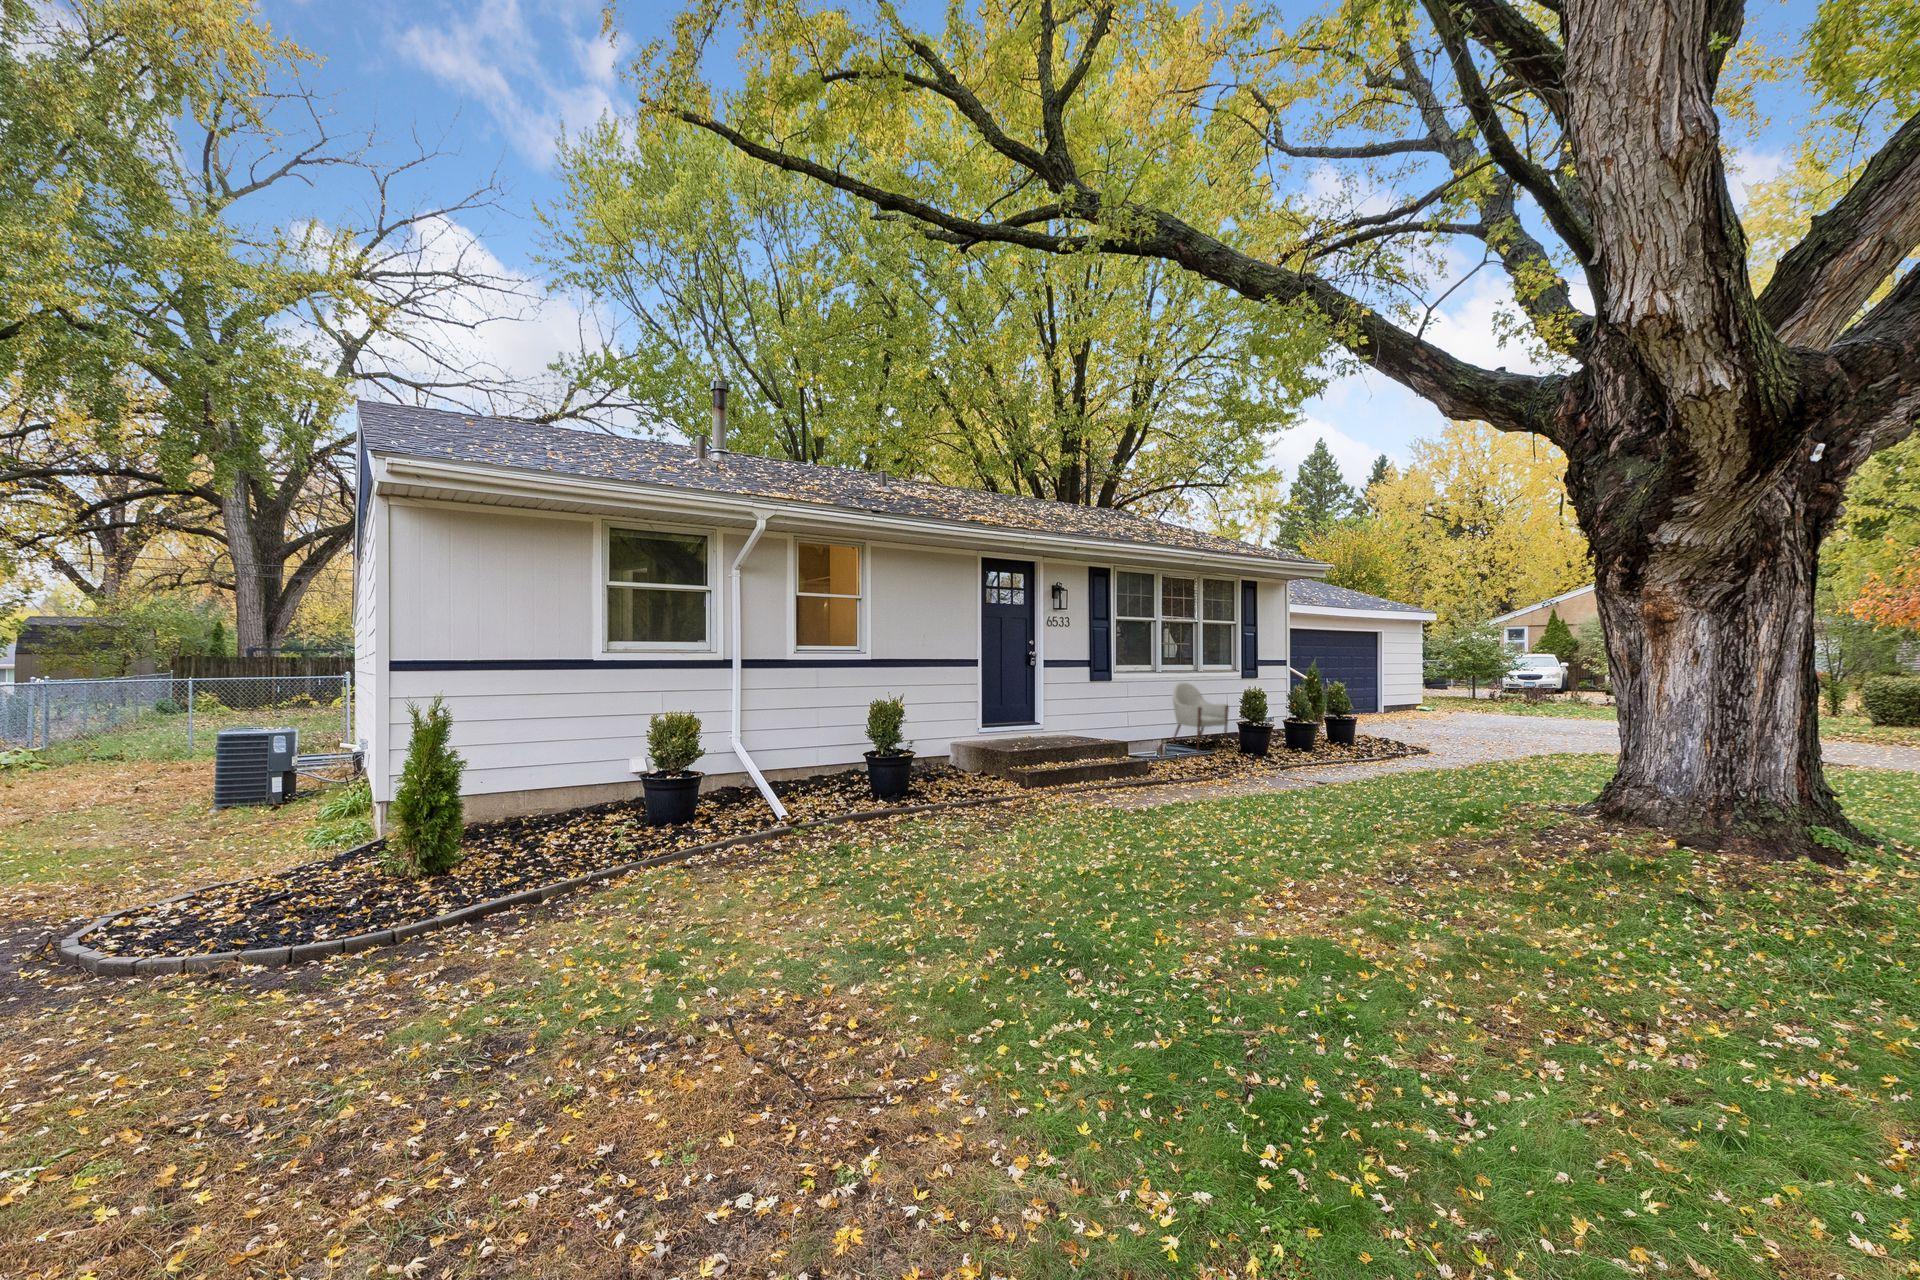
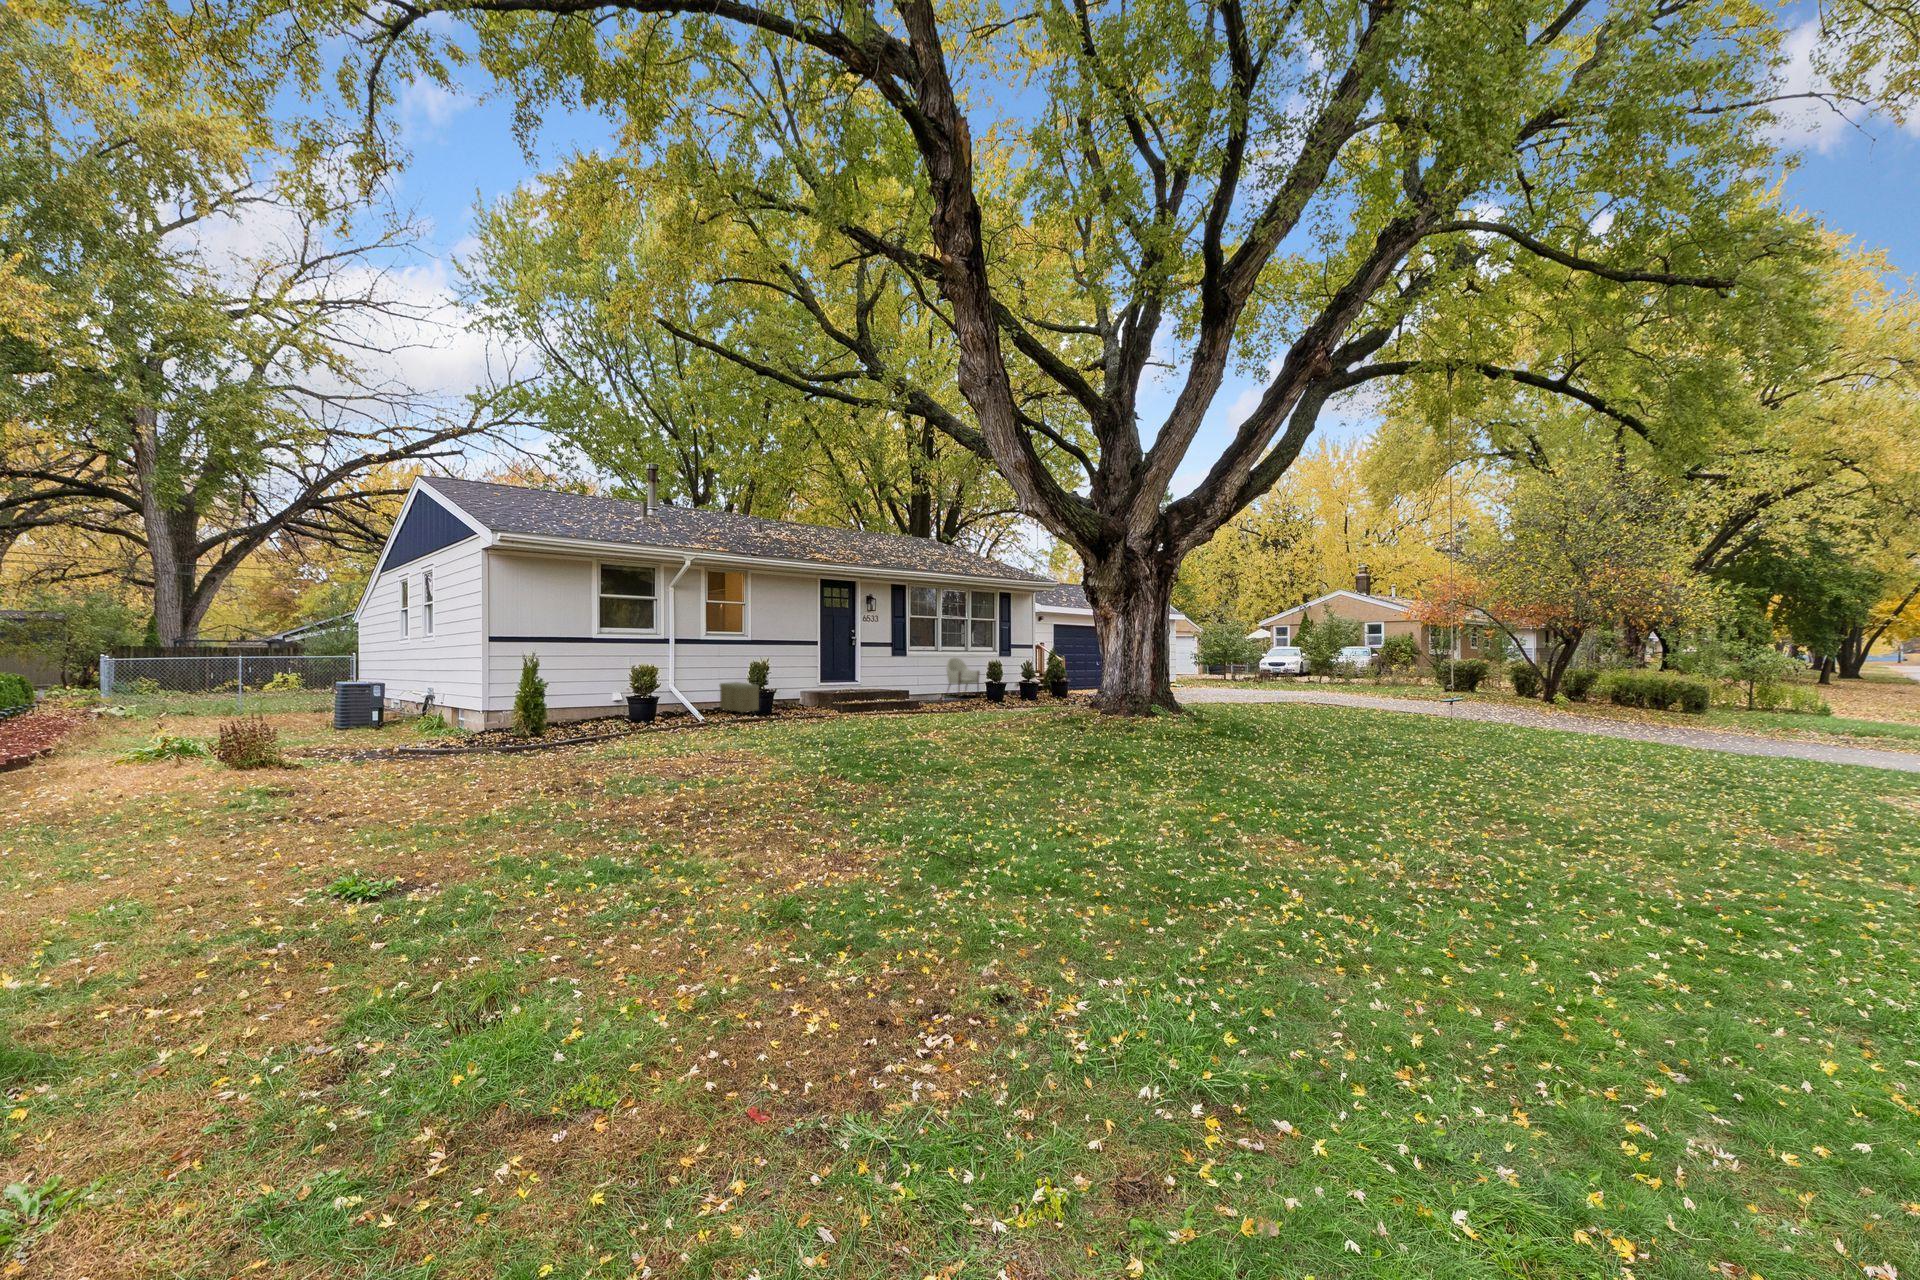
storage bench: none [817,734,884,797] -> present [720,682,759,713]

